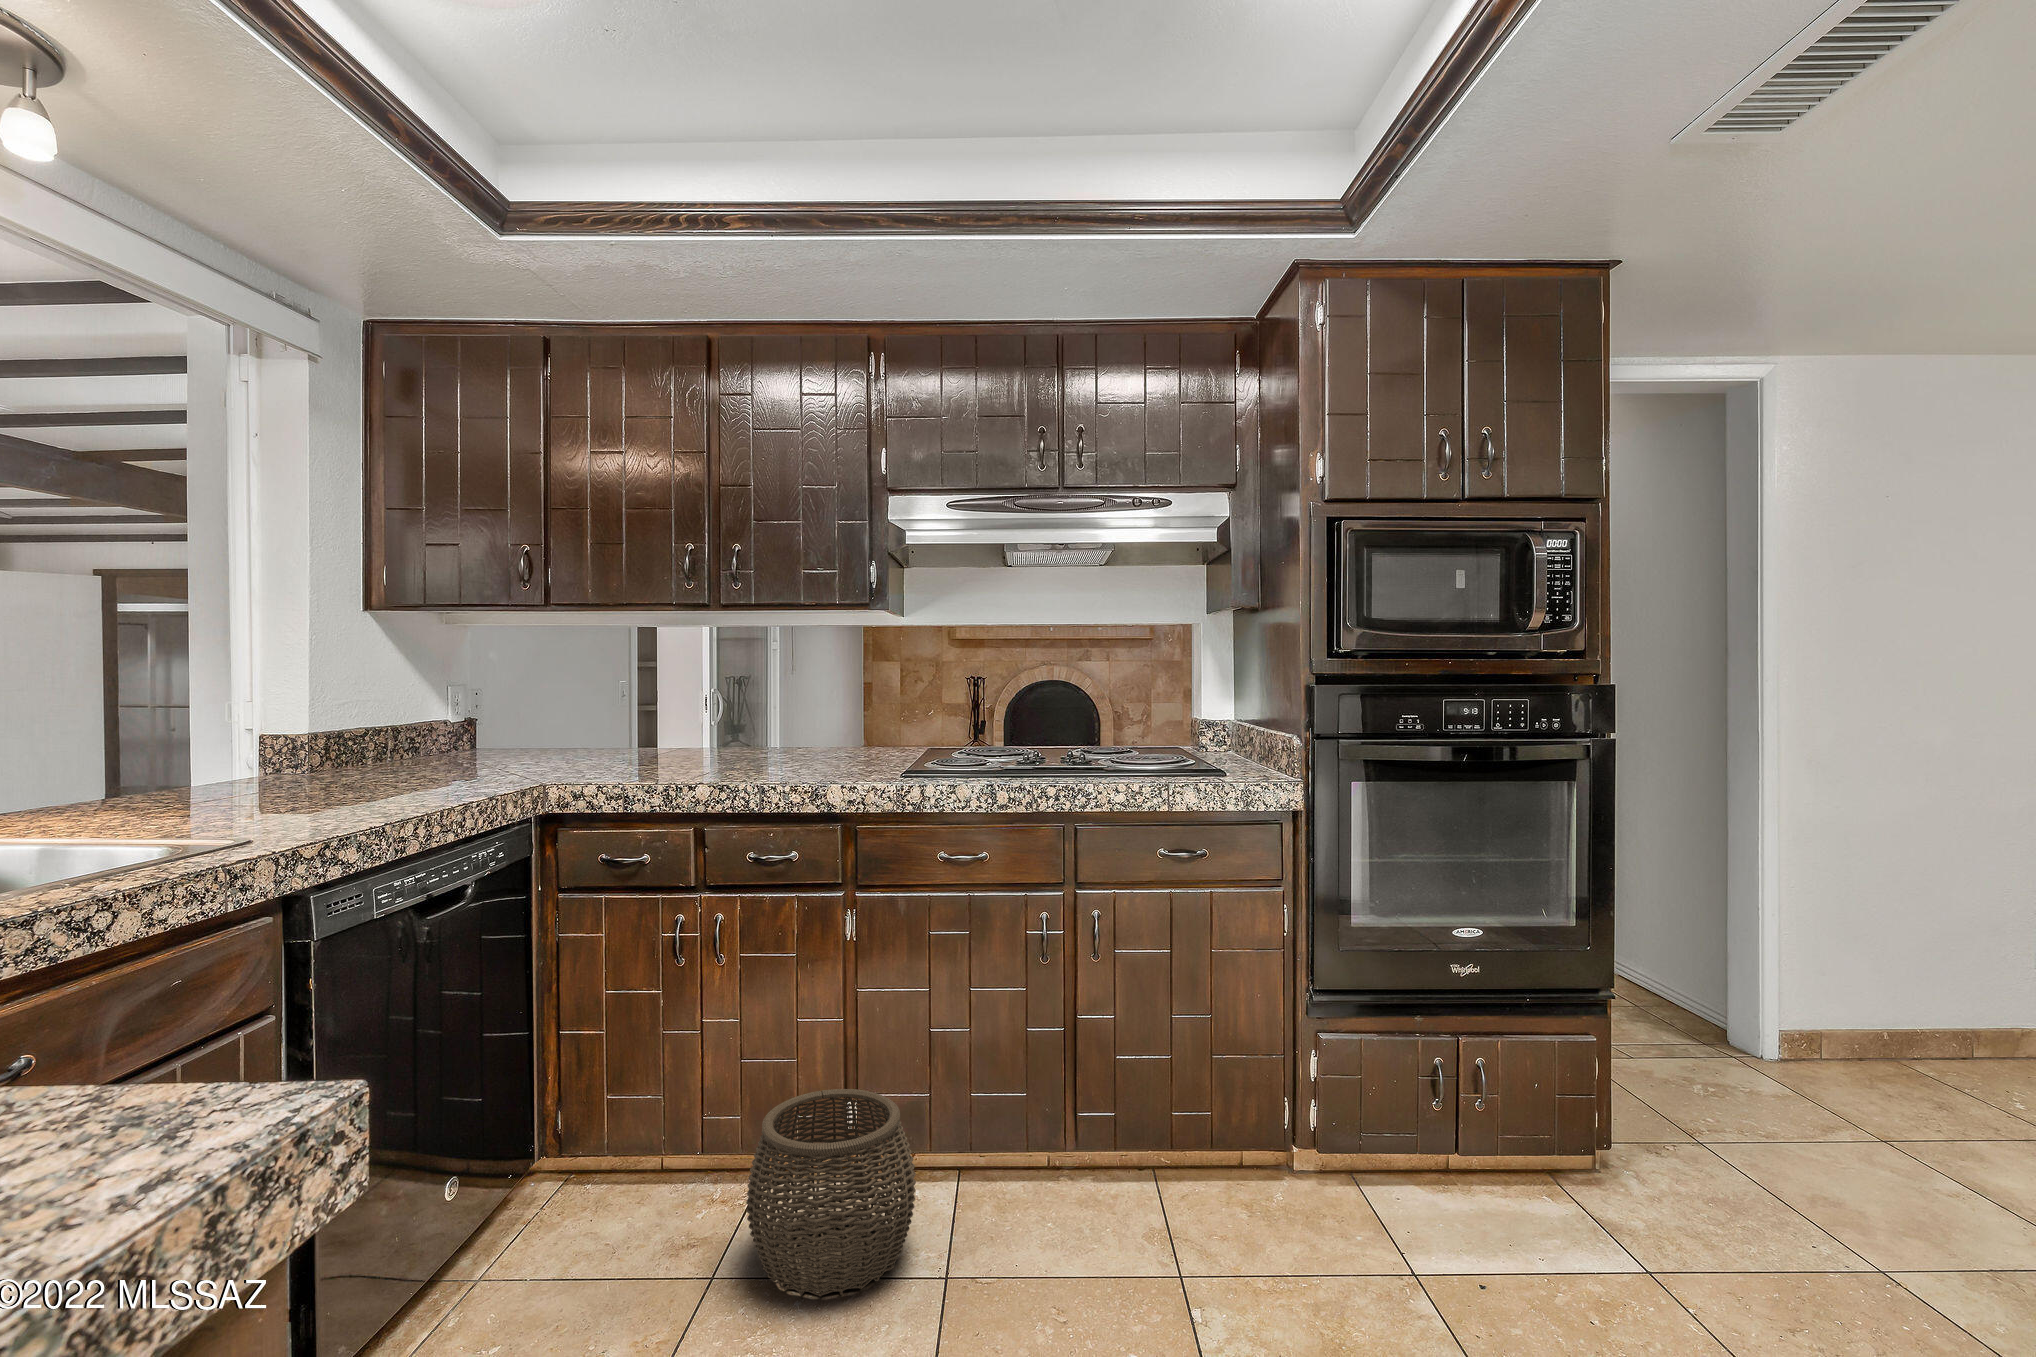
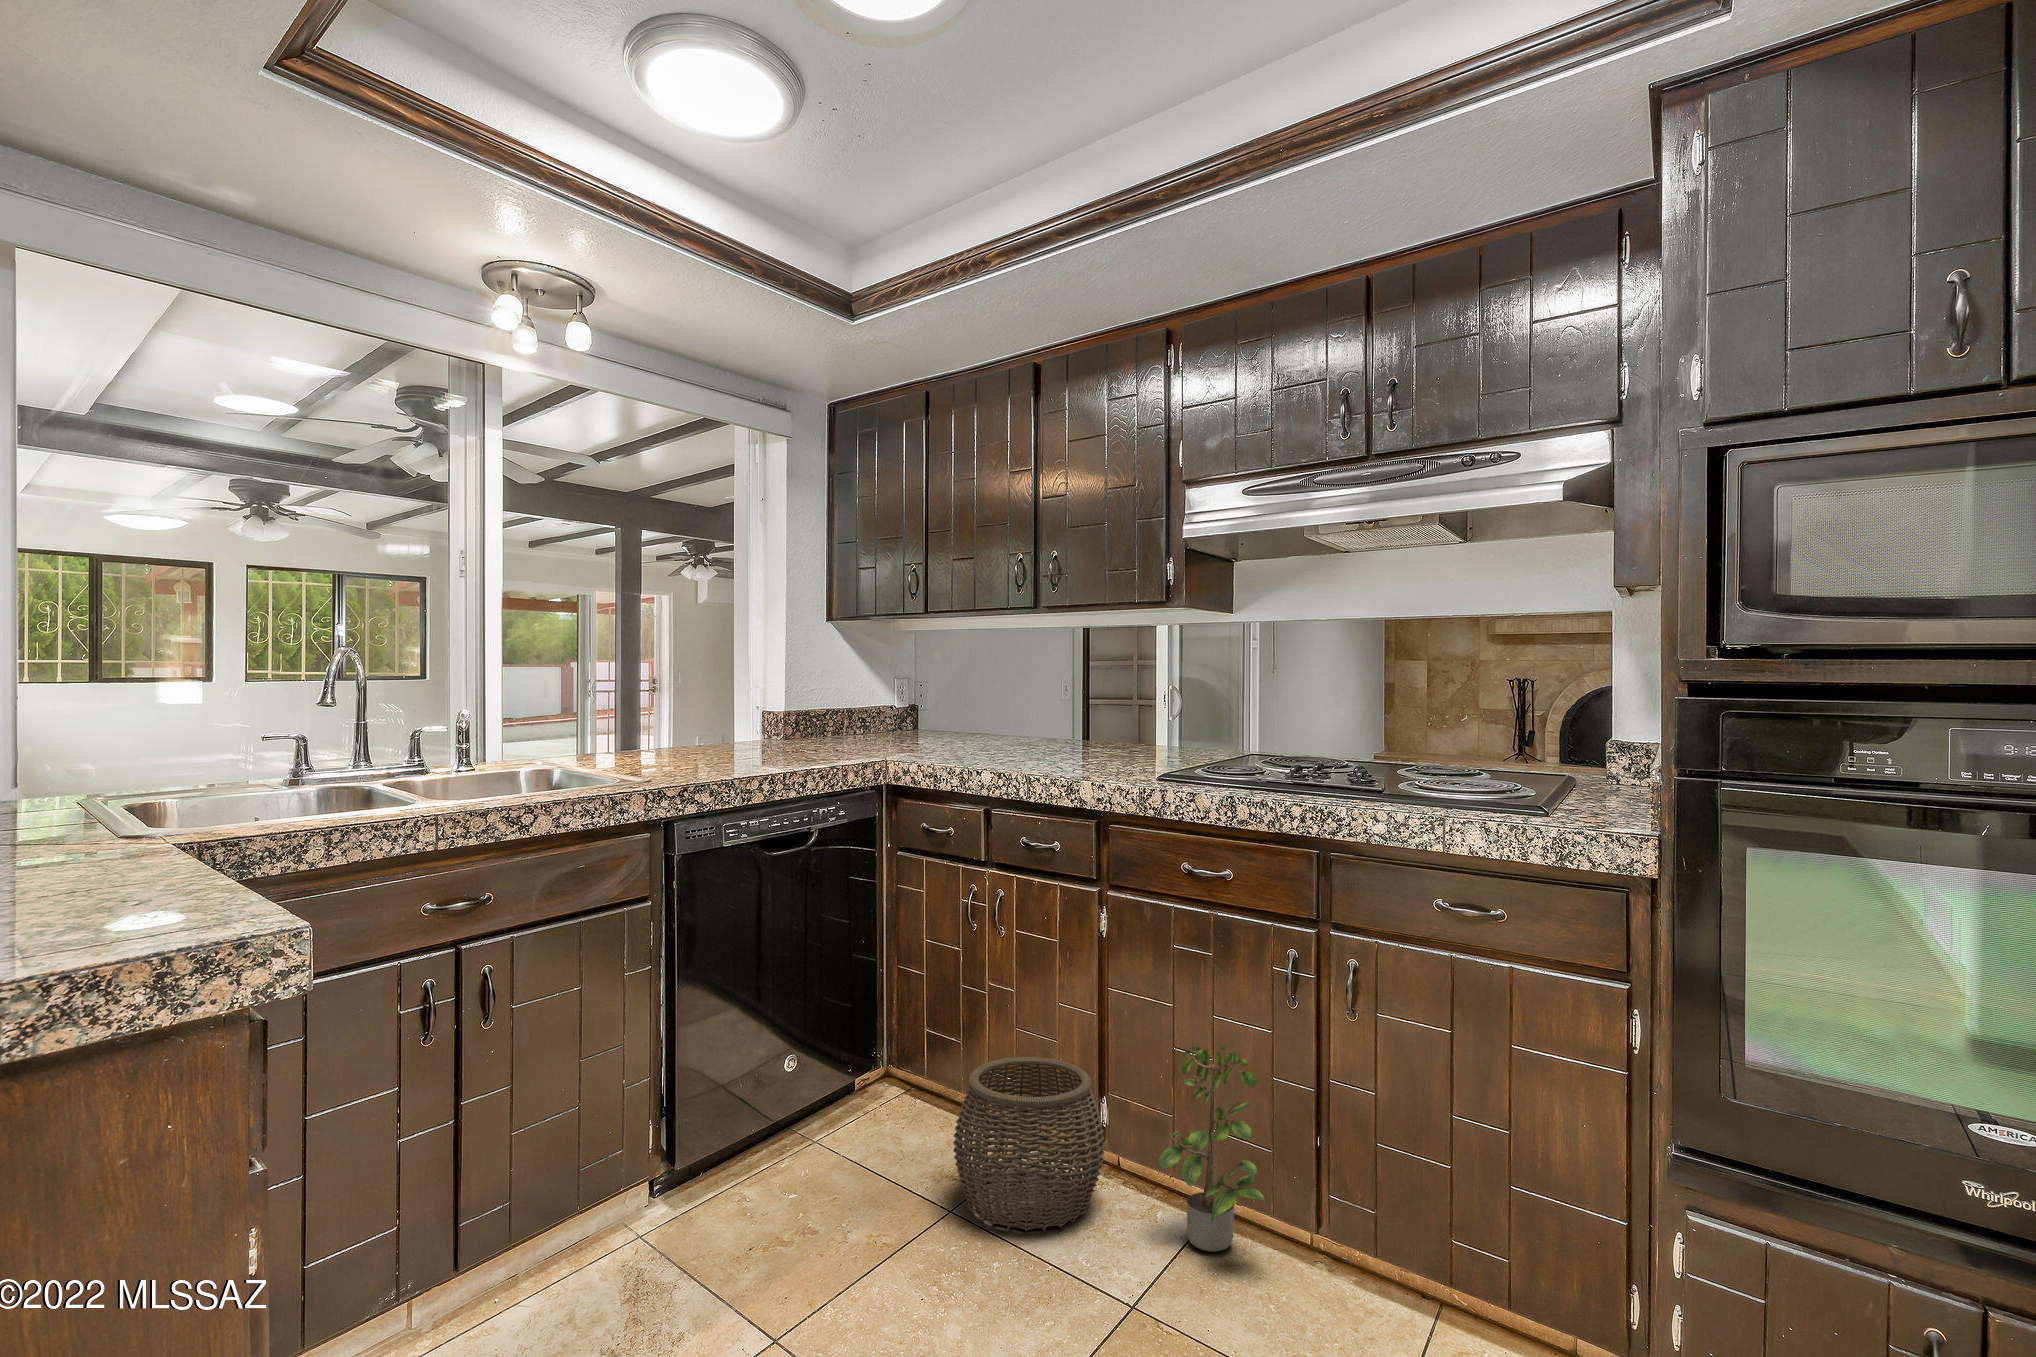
potted plant: none [982,1030,1107,1240] -> present [1159,1040,1266,1252]

